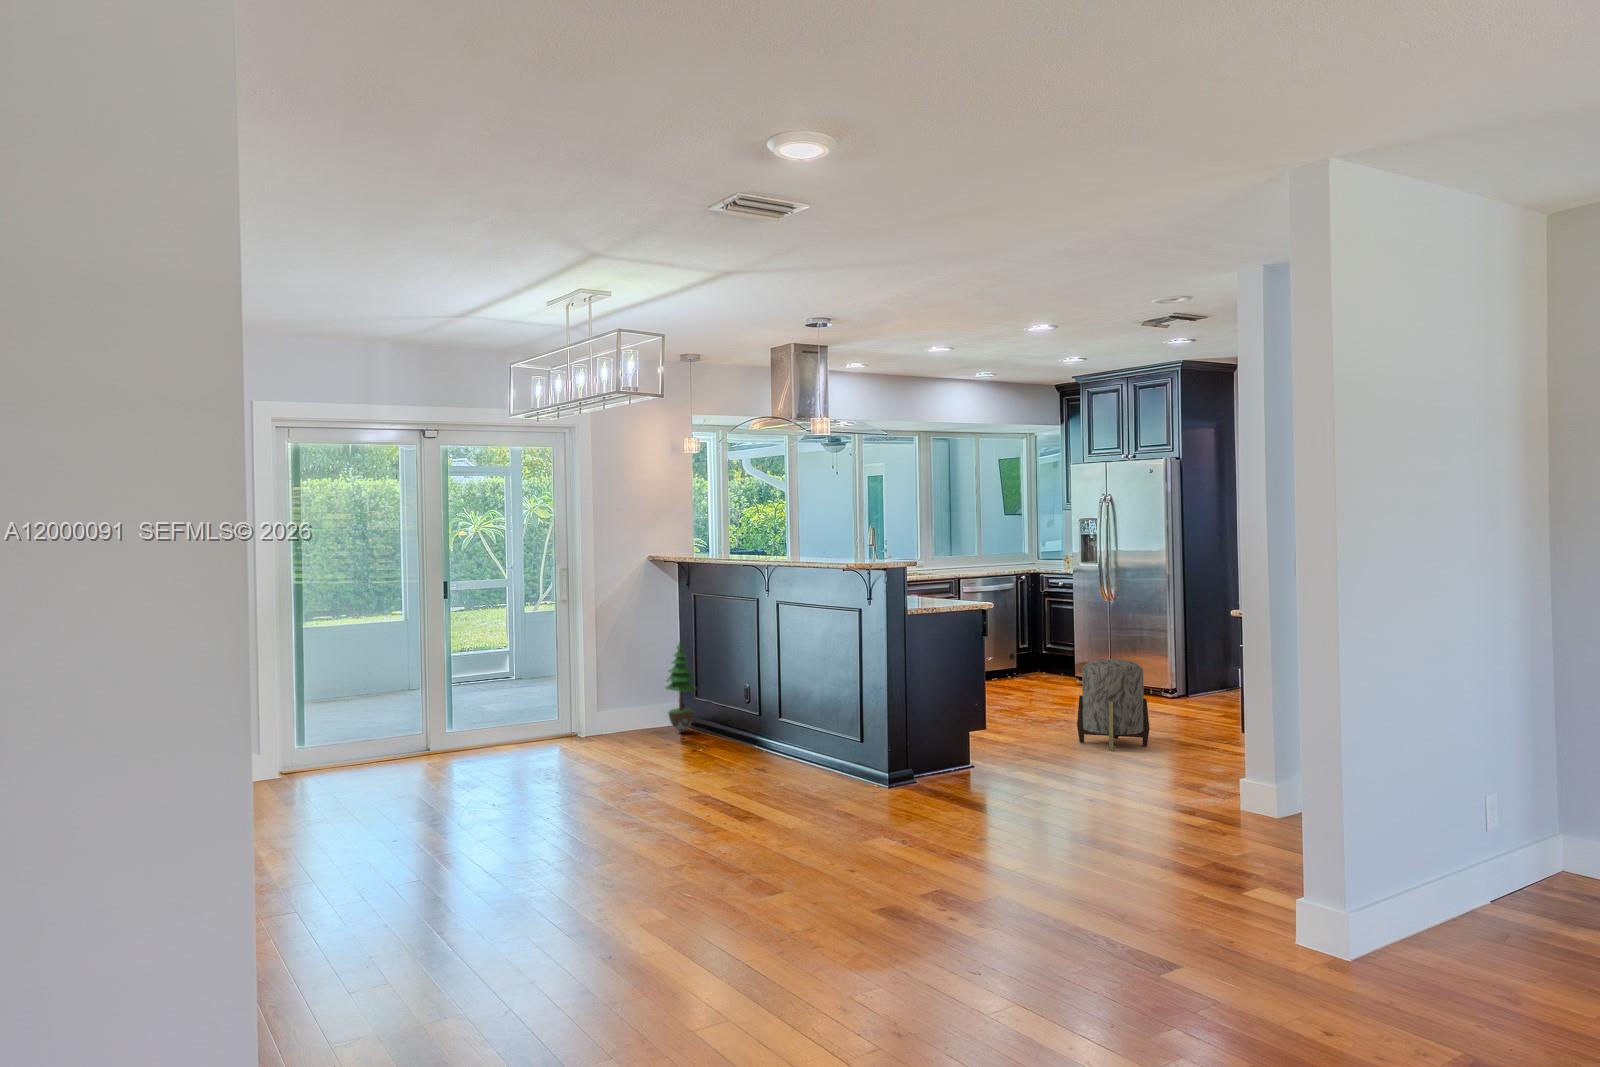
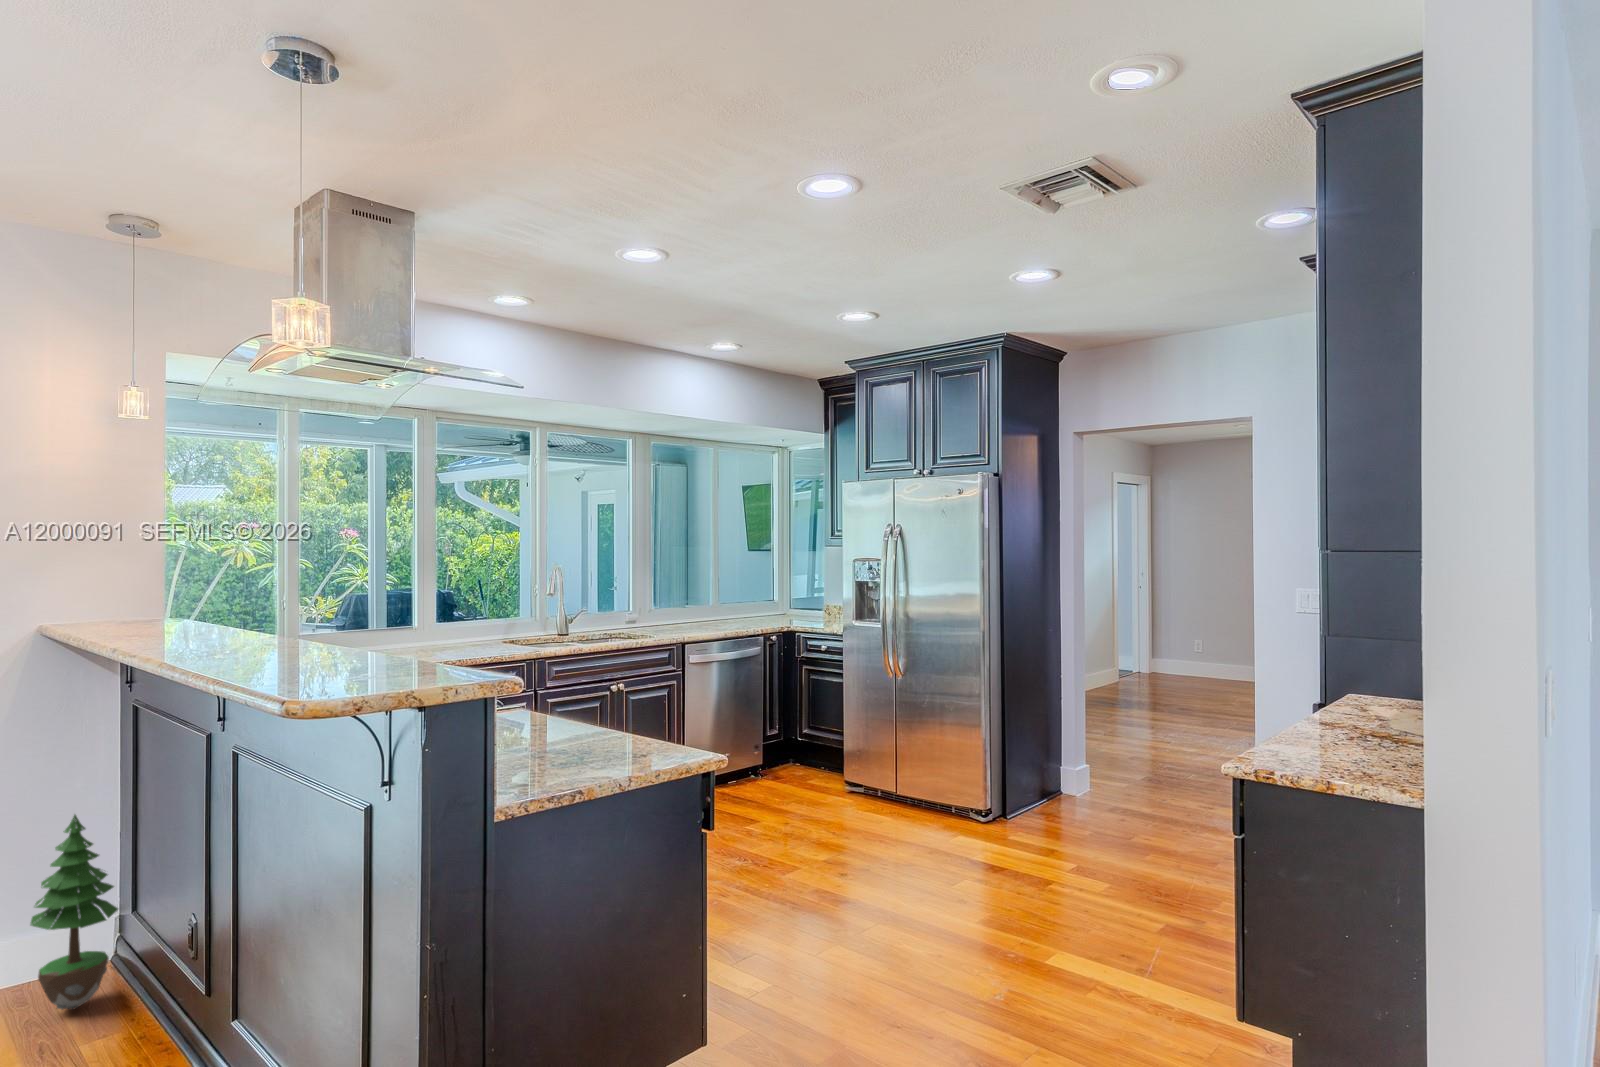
ottoman: present [1077,659,1150,751] -> none [883,830,1019,1035]

